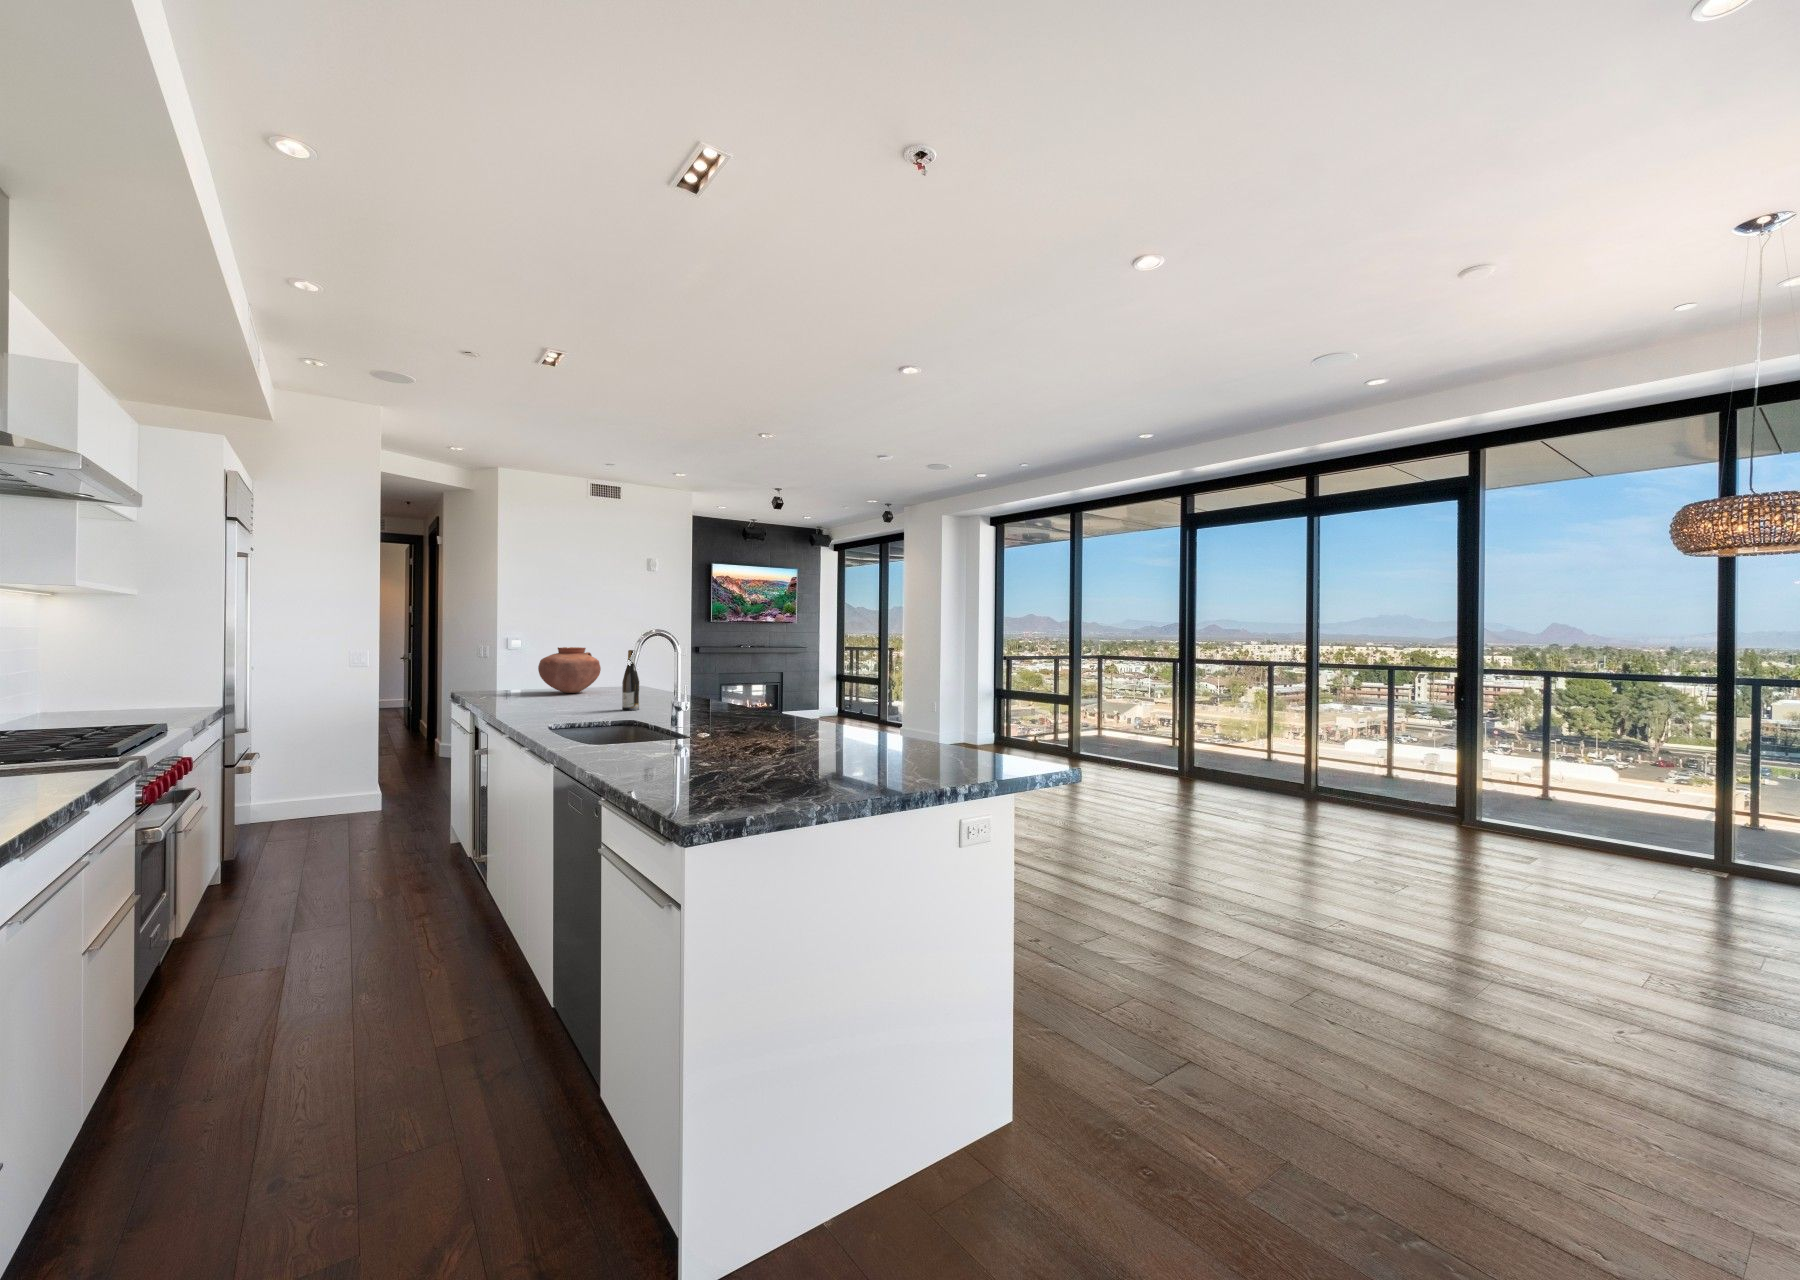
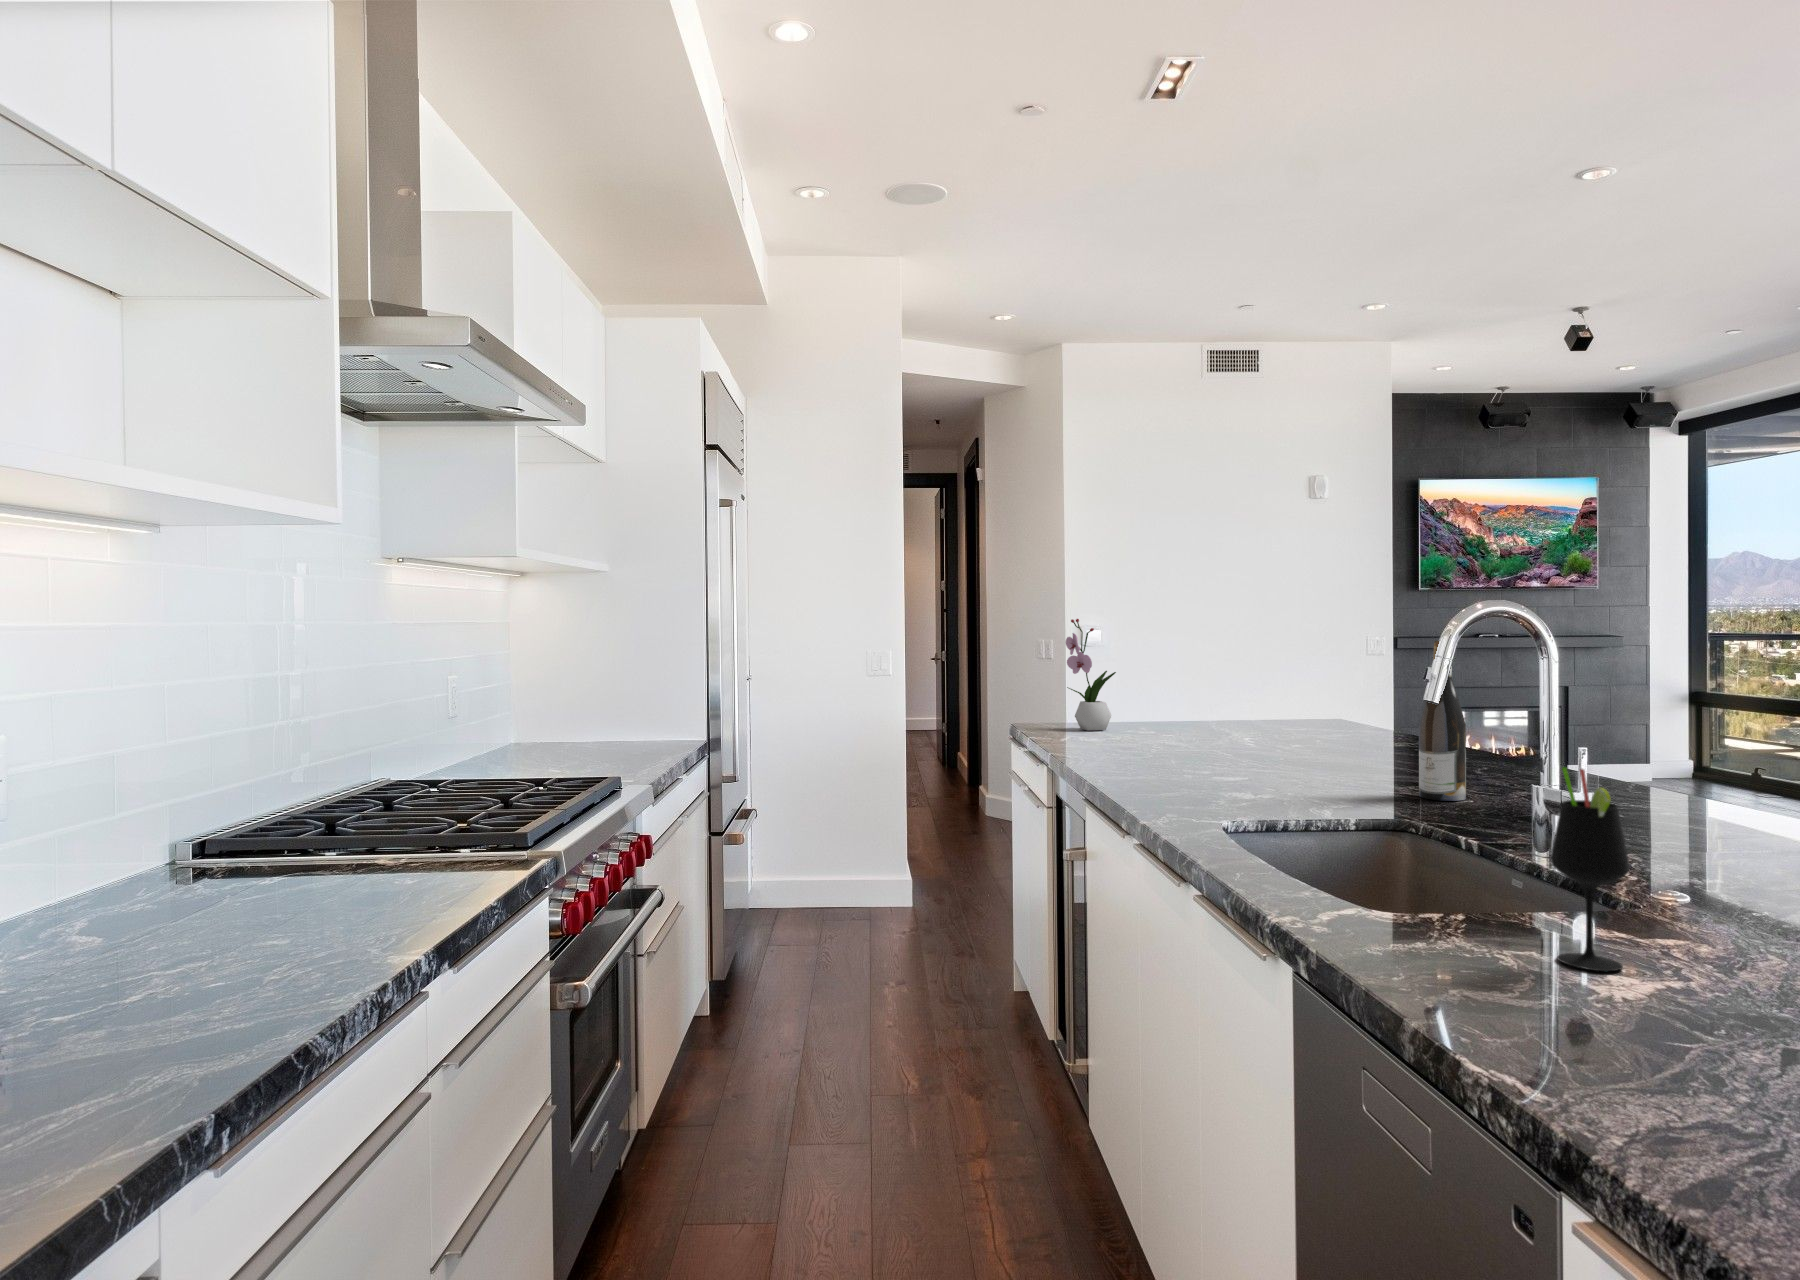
flower arrangement: none [481,636,510,694] -> present [1066,619,1116,730]
vase: present [538,647,601,693] -> none [1171,638,1295,735]
wine glass: none [602,686,621,741] -> present [1551,767,1629,971]

